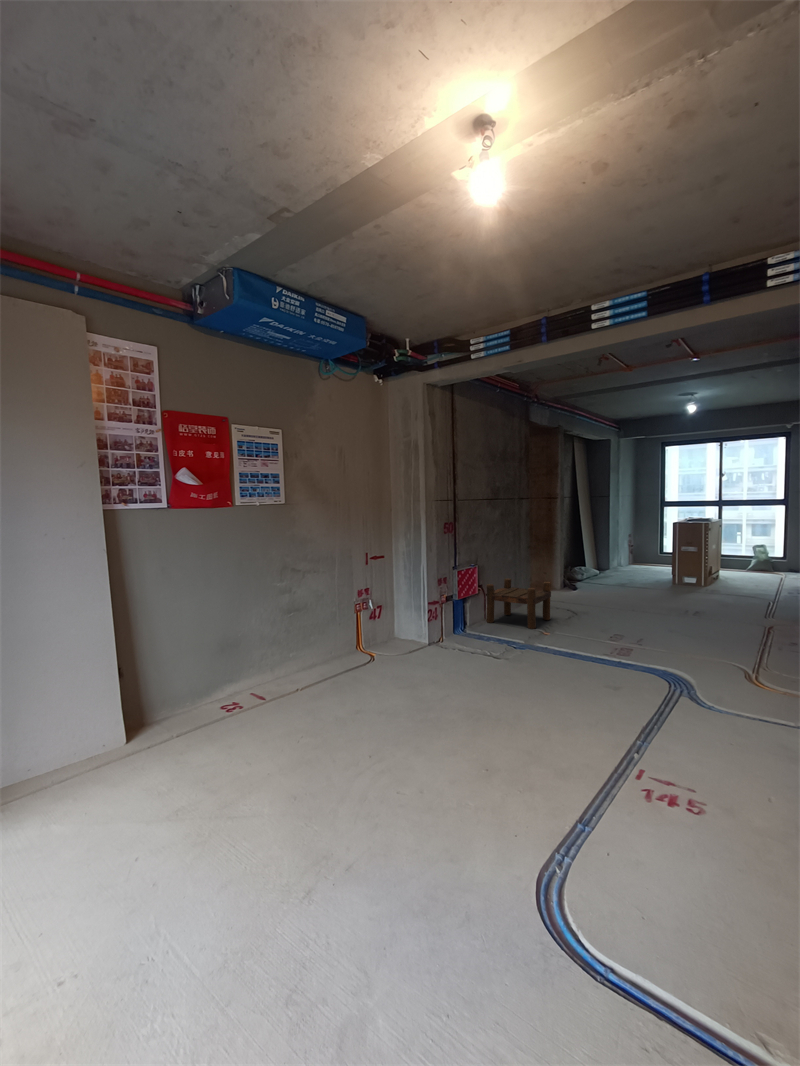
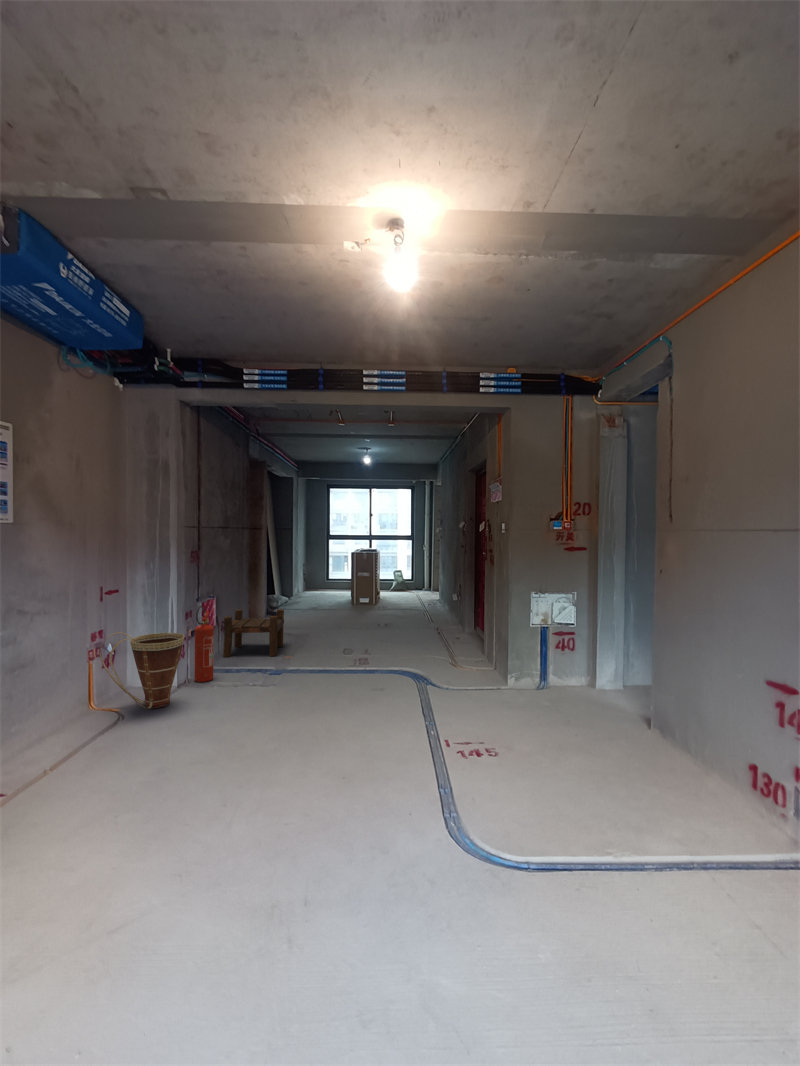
fire extinguisher: none [440,572,461,642] -> present [195,606,214,682]
basket: none [359,589,421,656] -> present [99,632,184,709]

